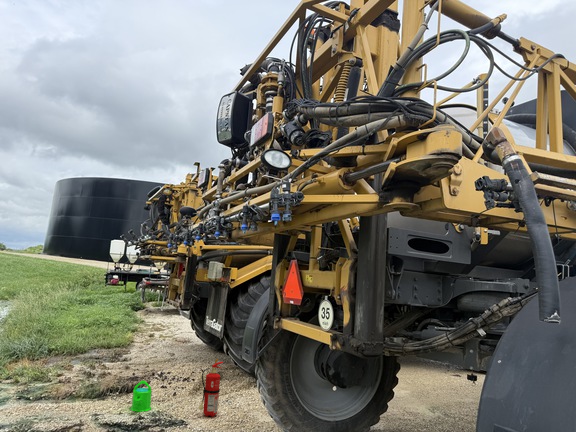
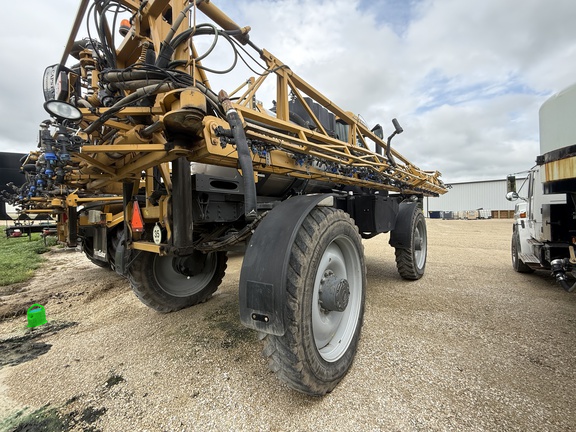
fire extinguisher: present [198,359,223,417] -> none [88,276,106,316]

